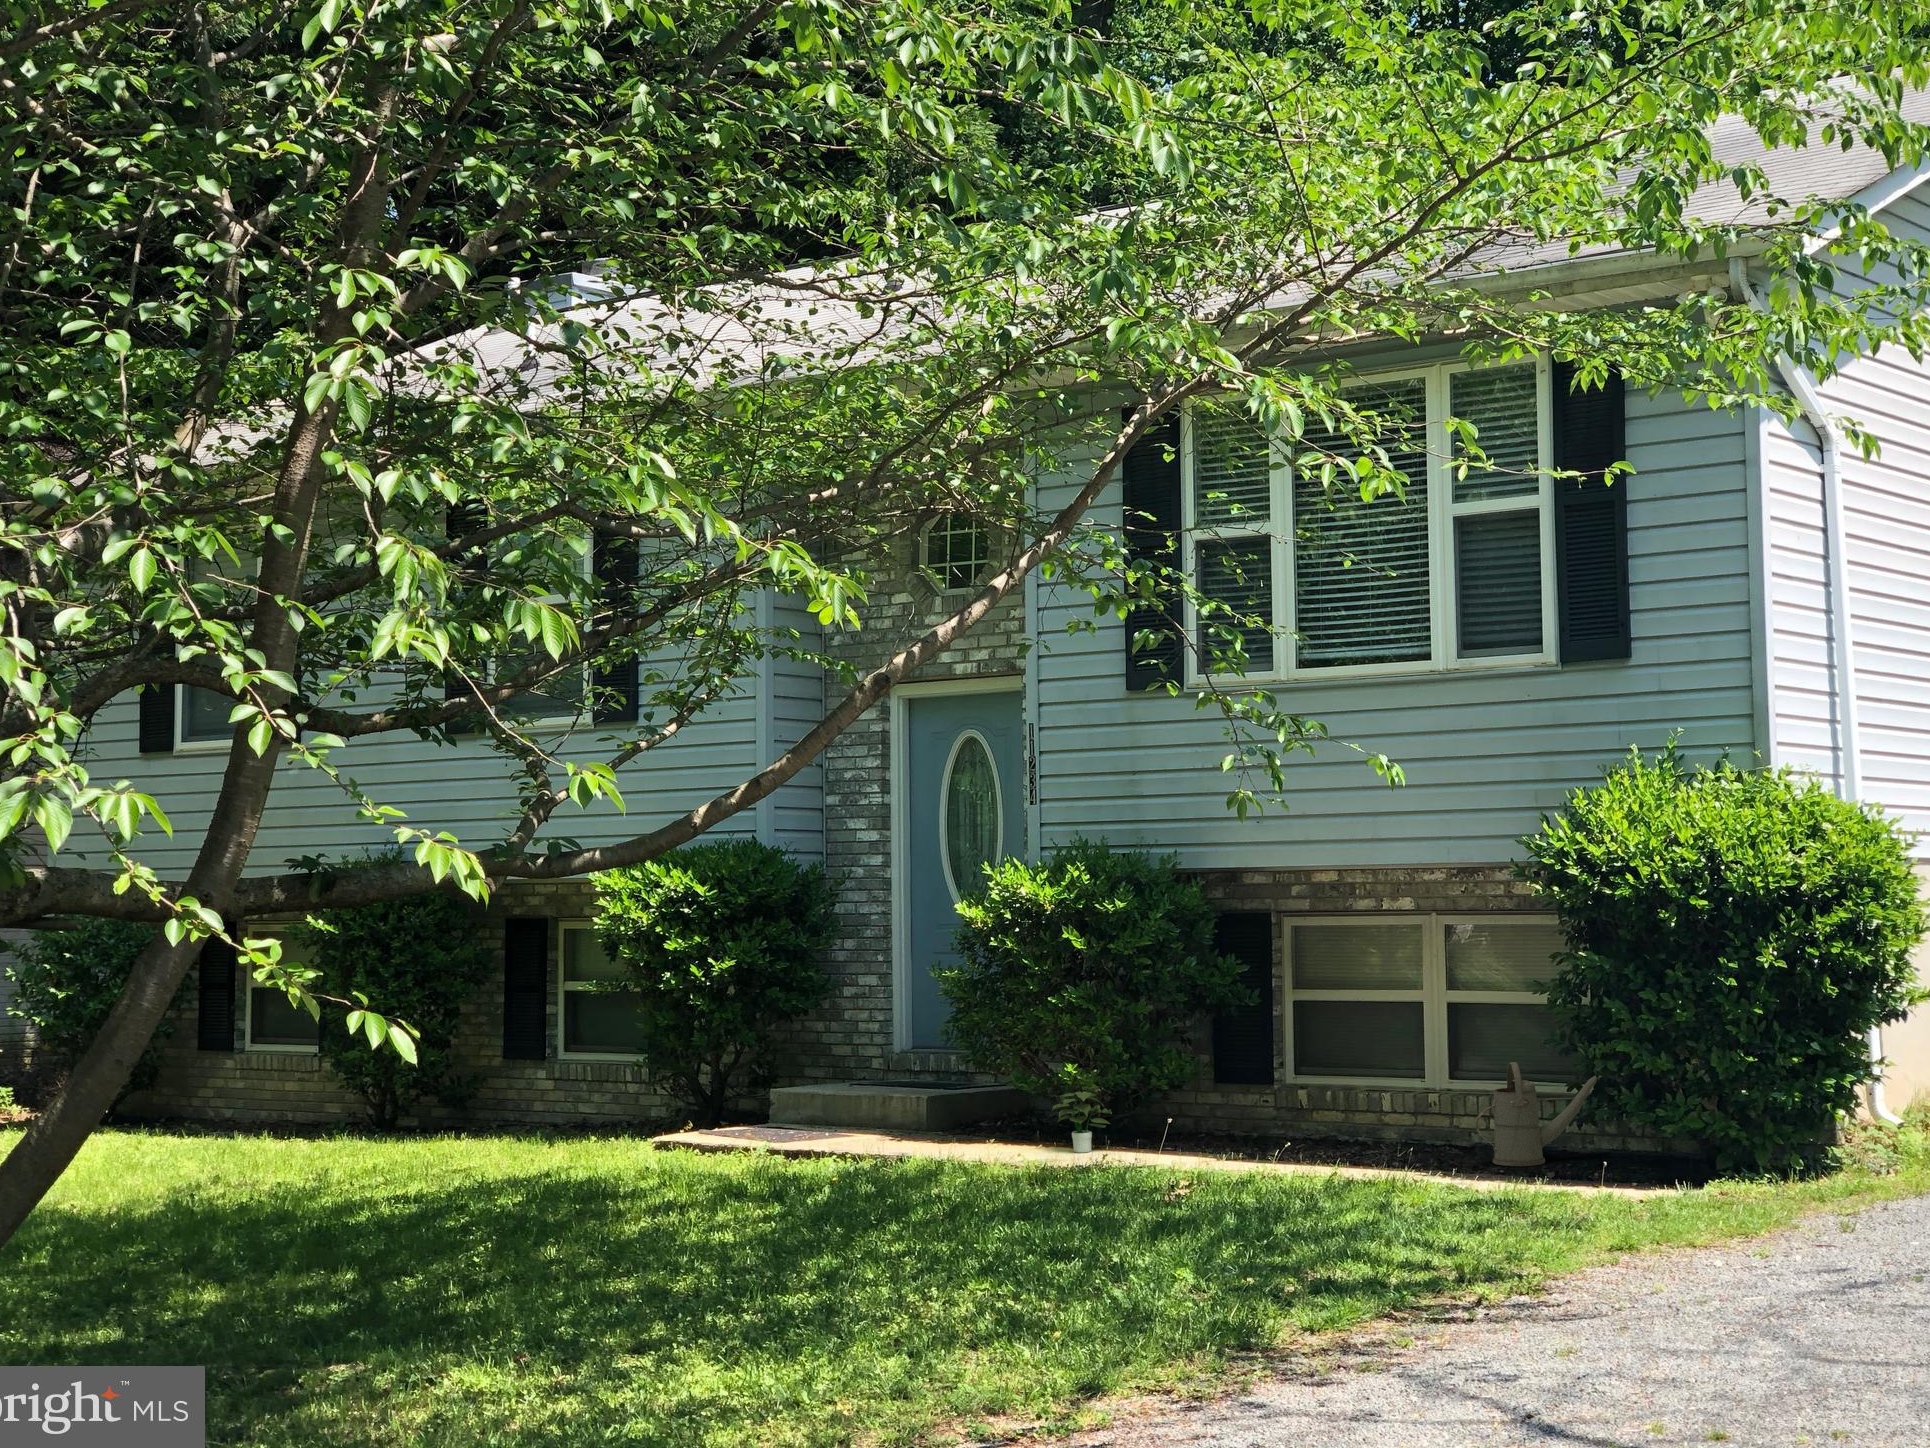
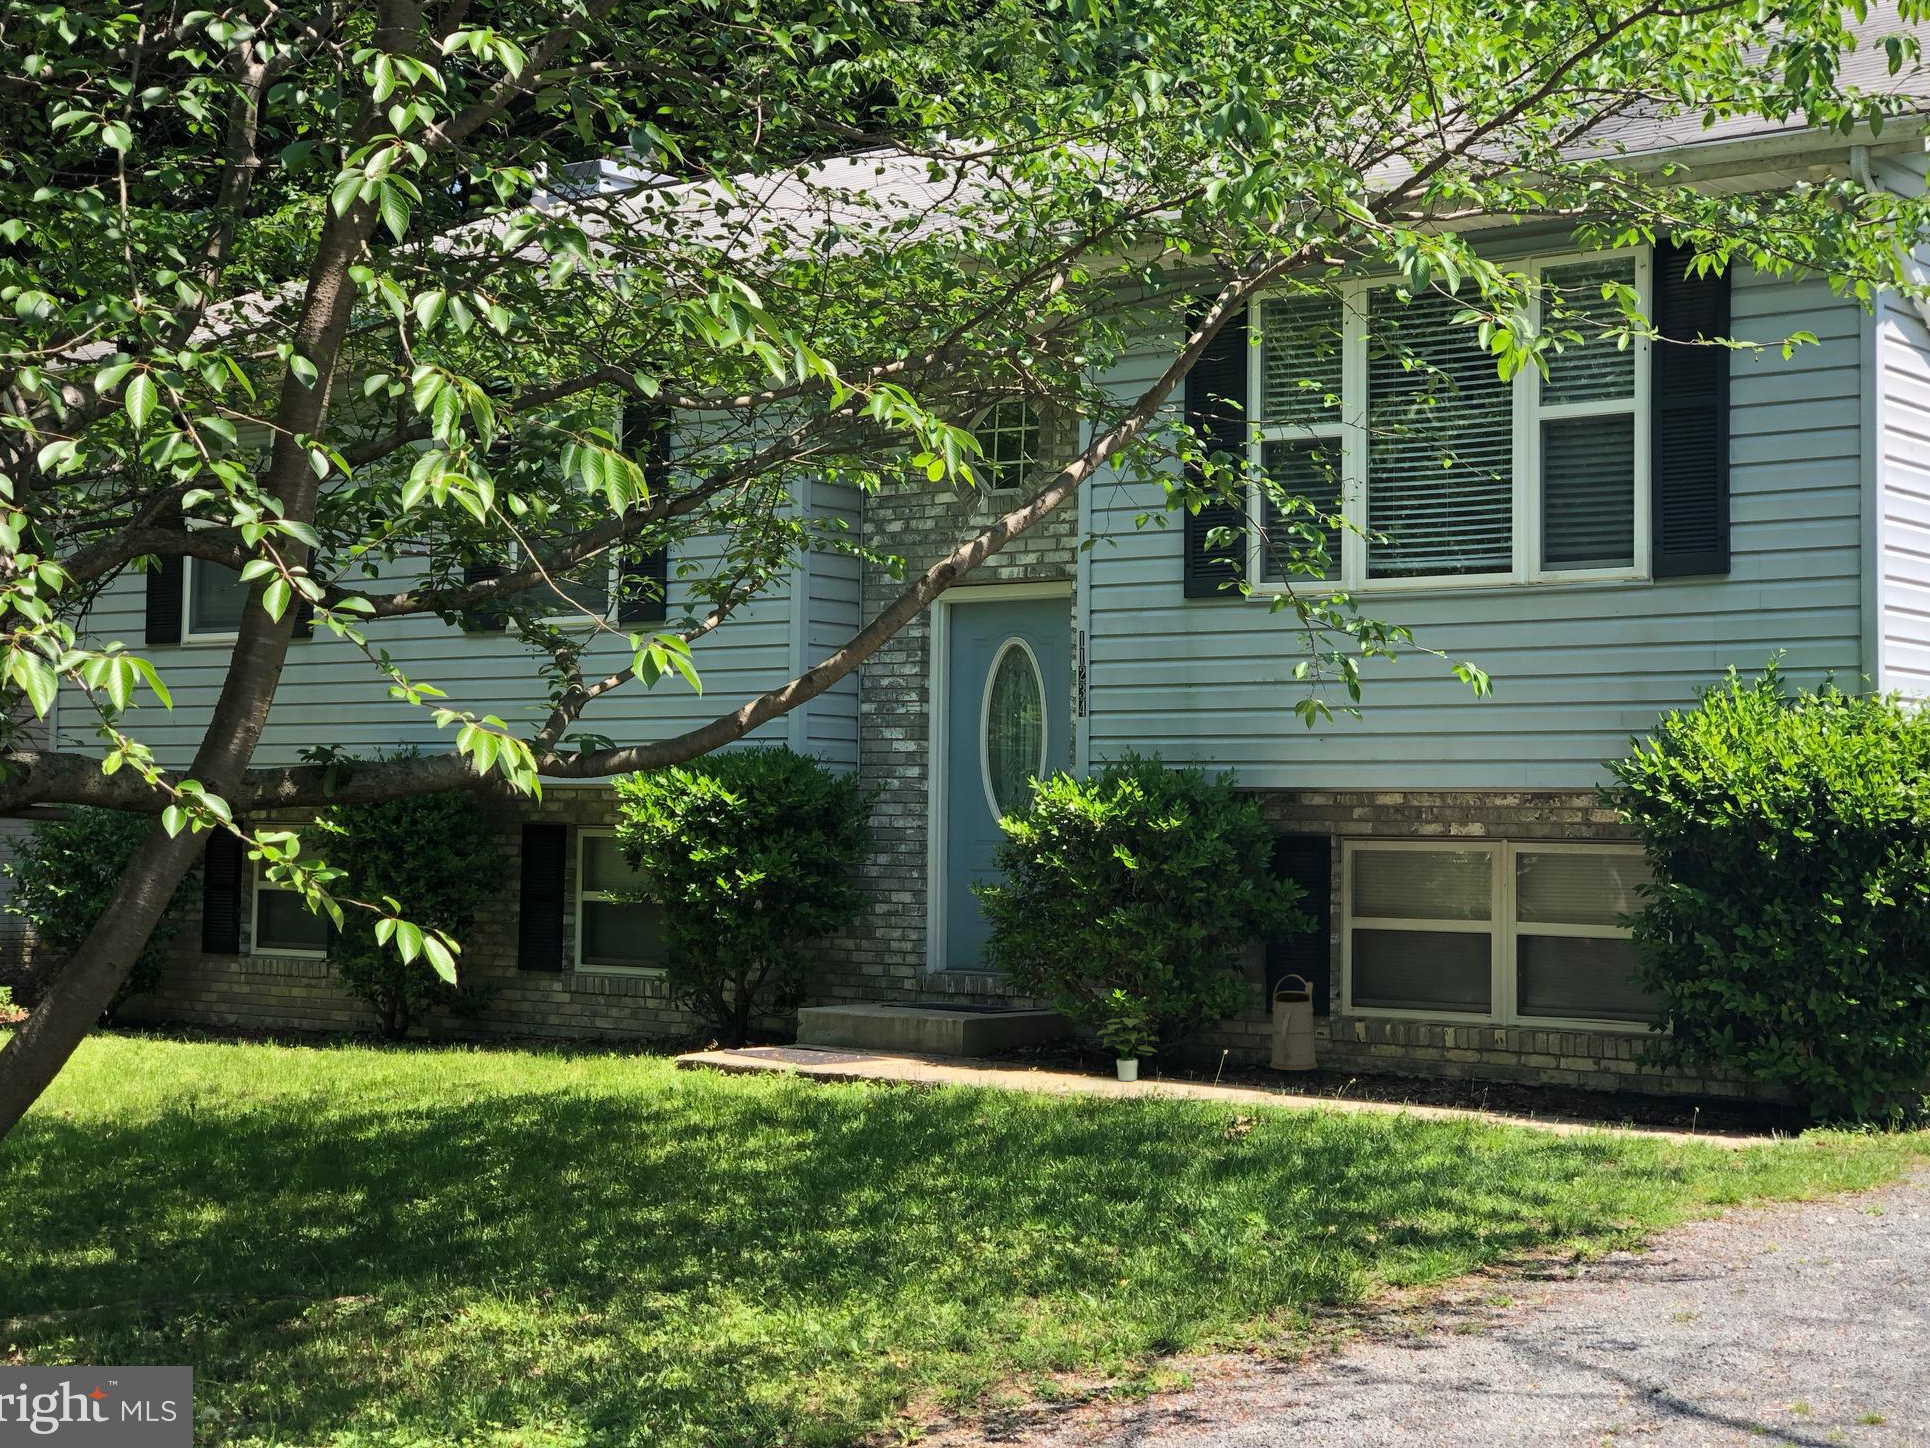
watering can: present [1475,1062,1597,1166] -> present [1270,975,1318,1070]

